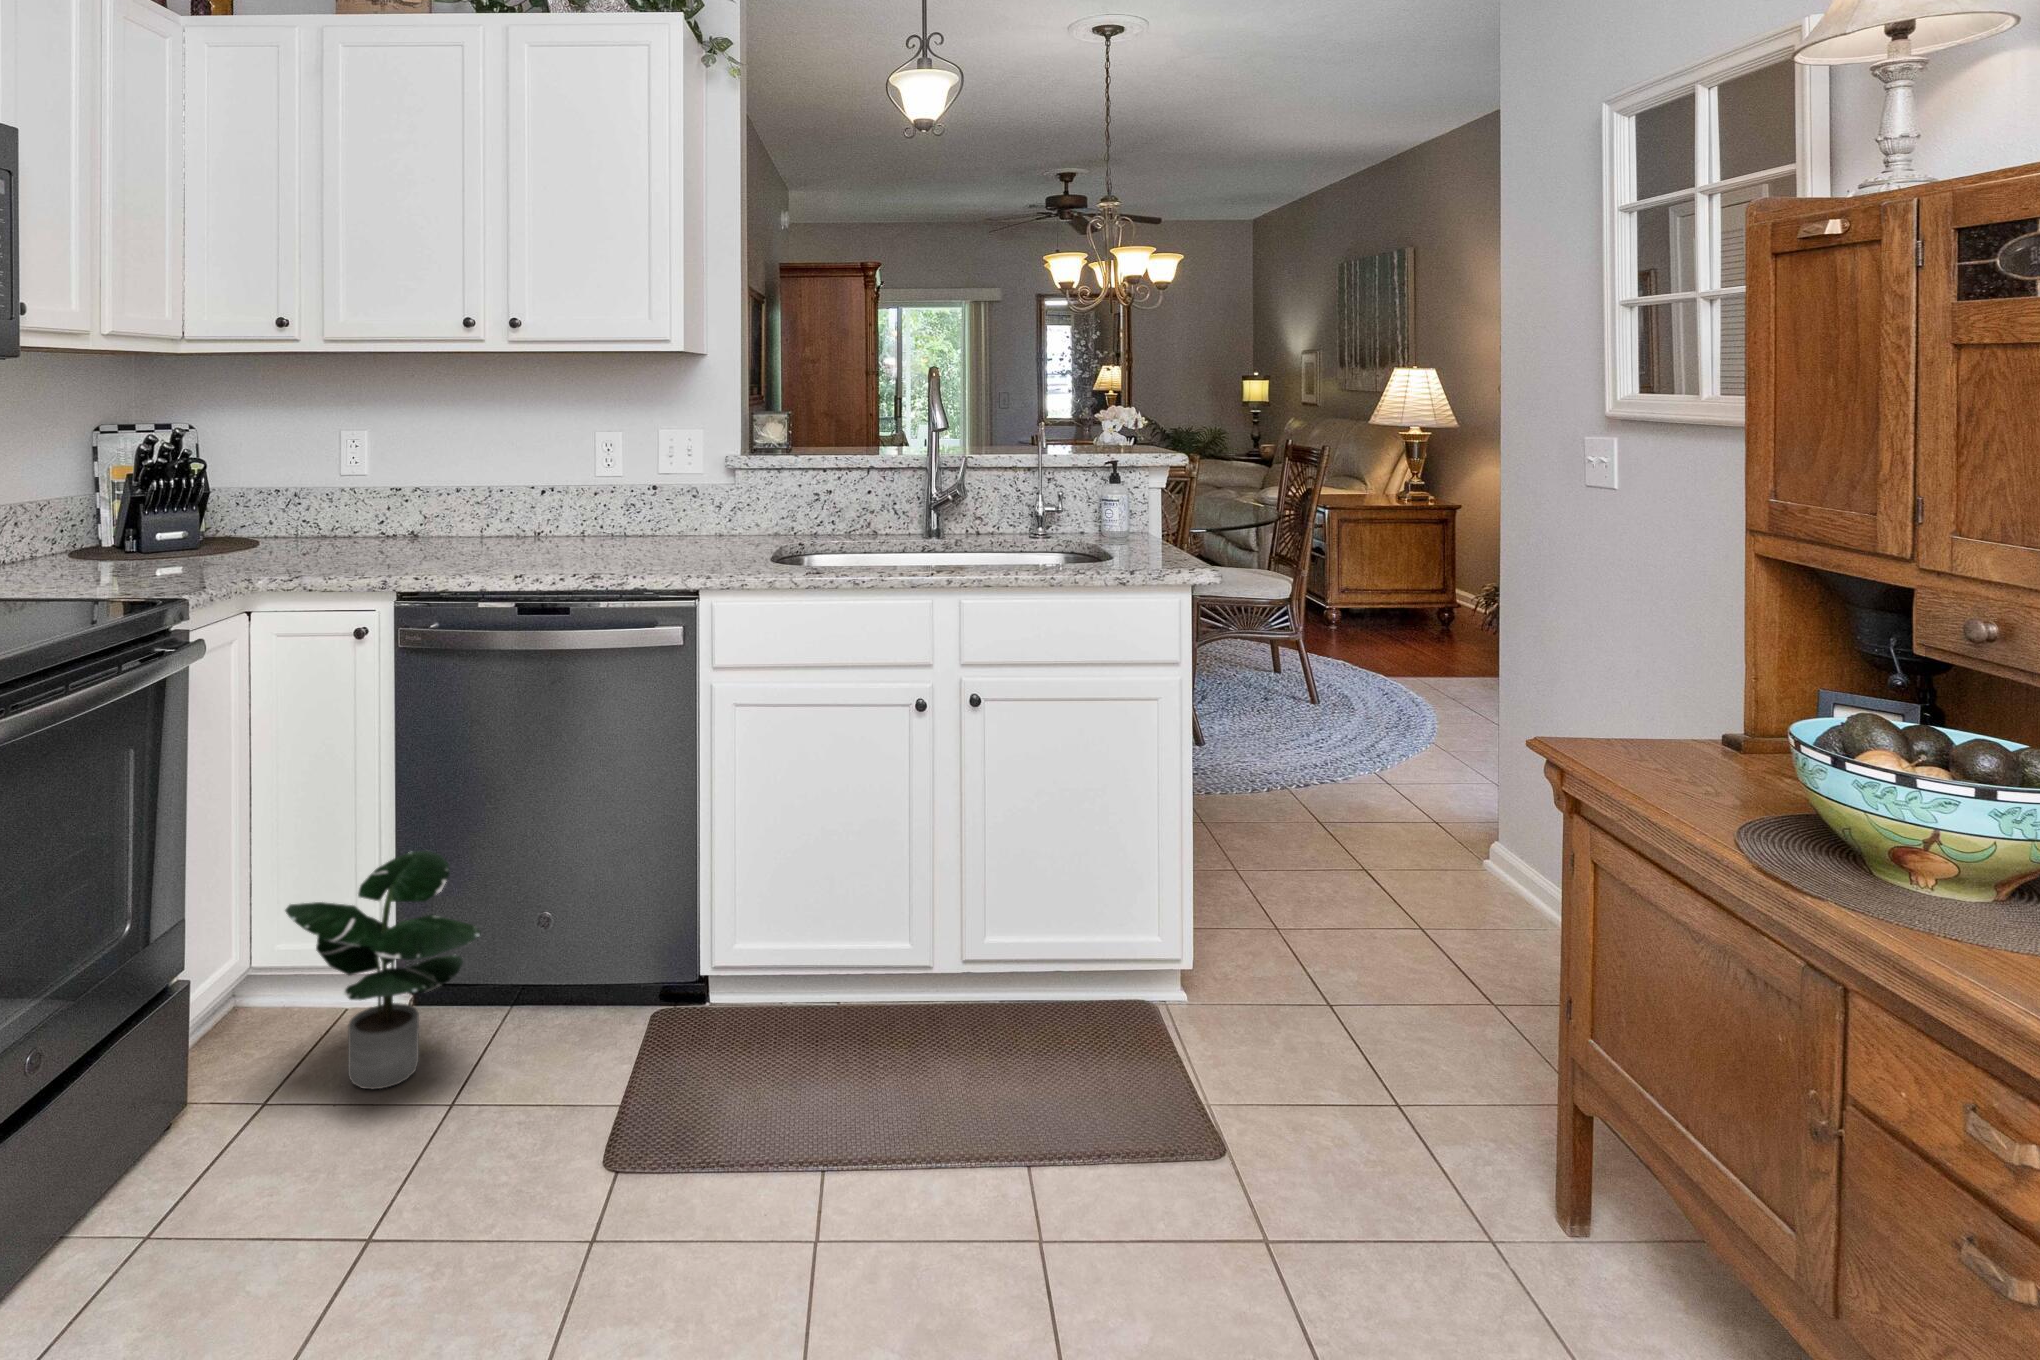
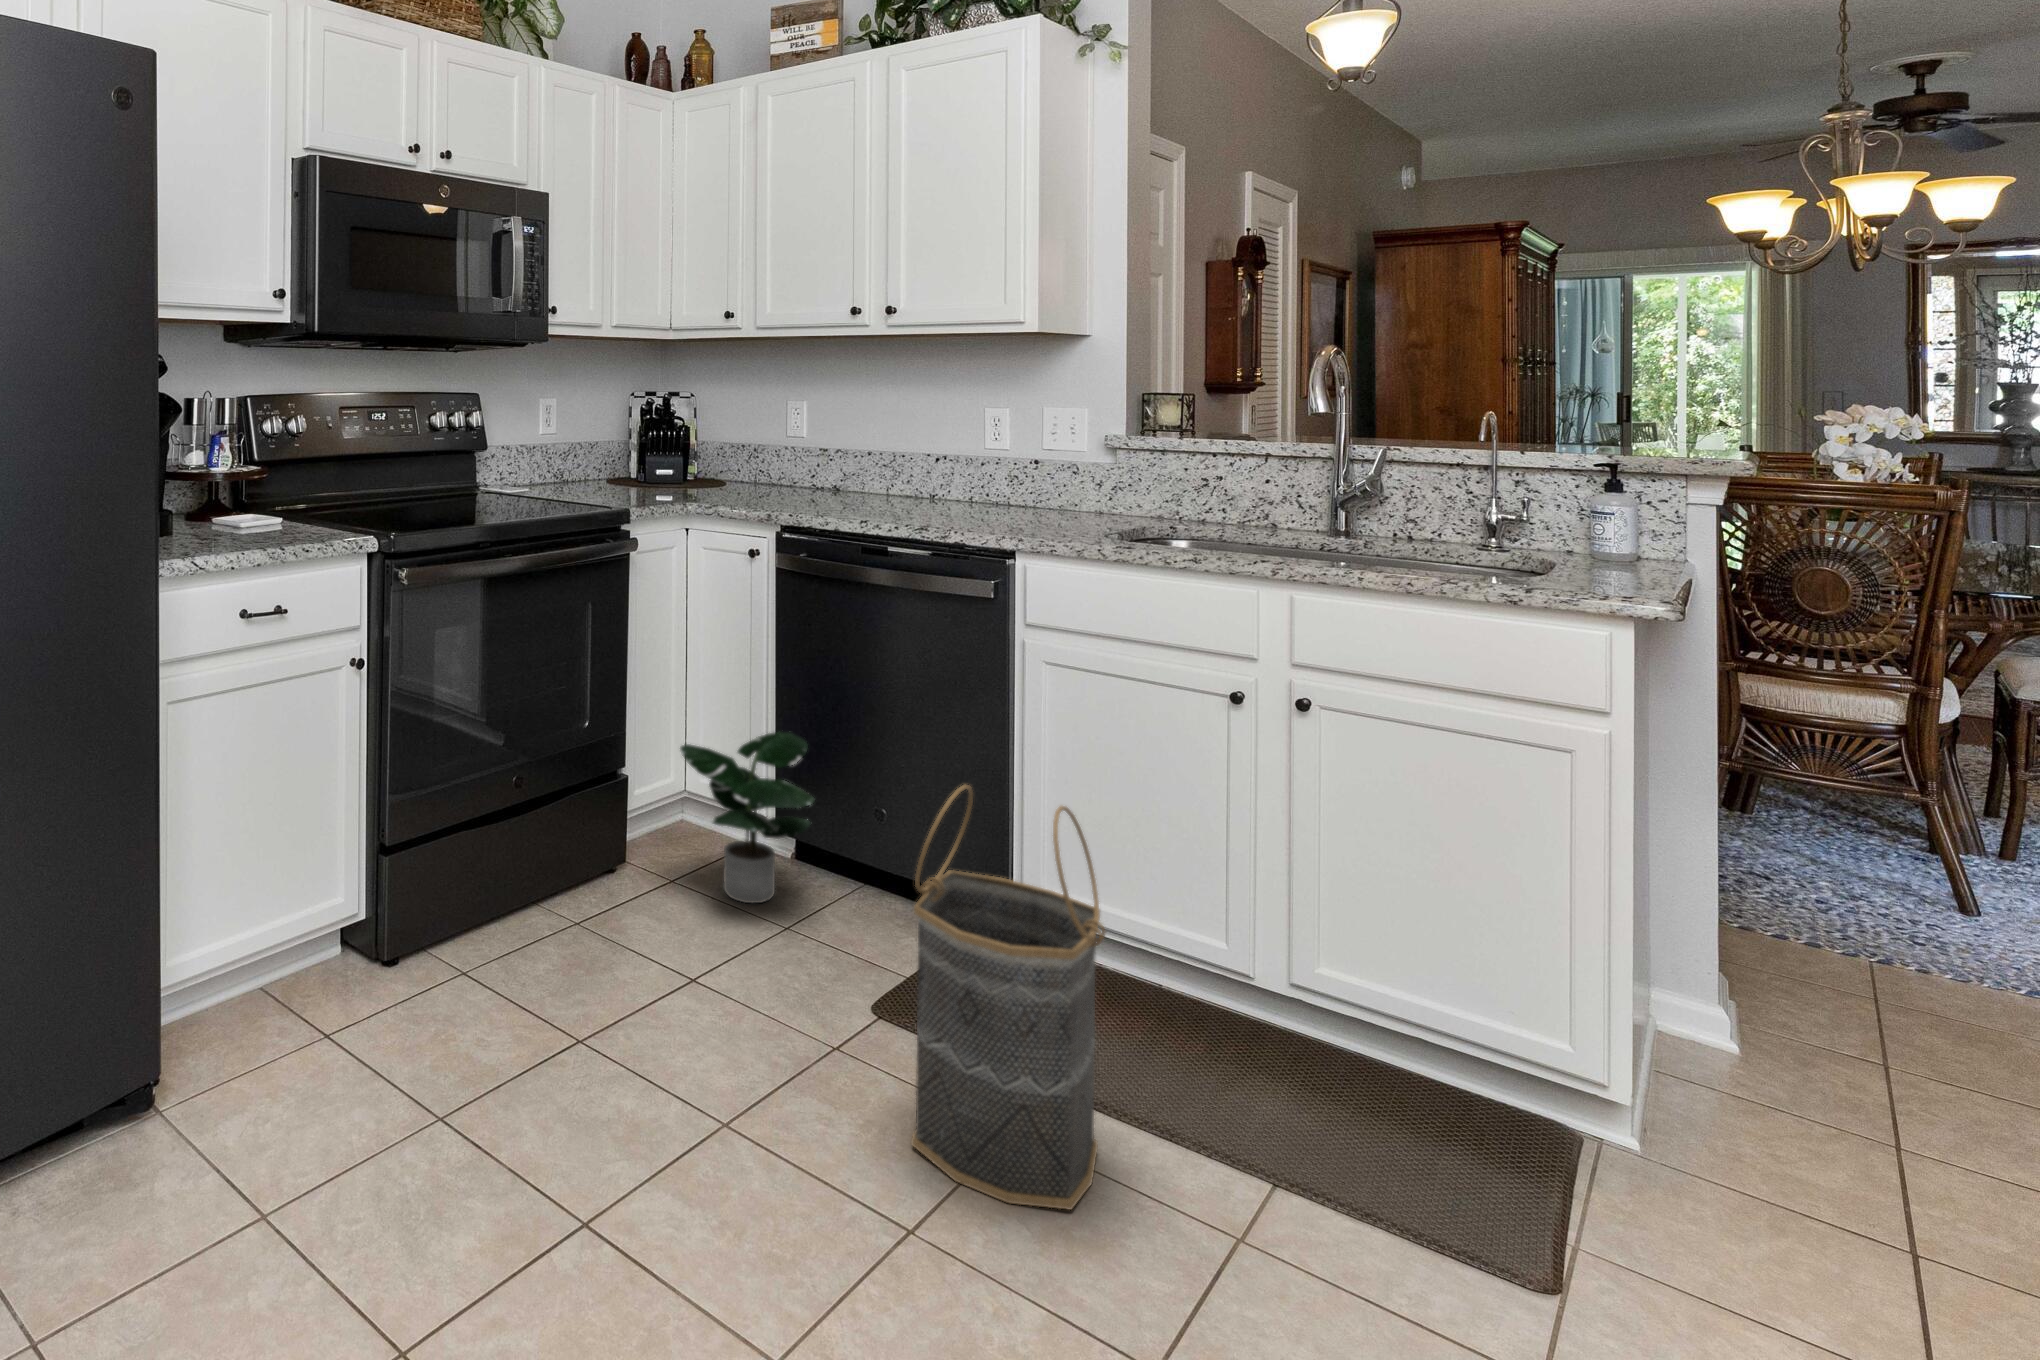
basket: none [721,857,910,1307] -> present [911,785,1105,1209]

